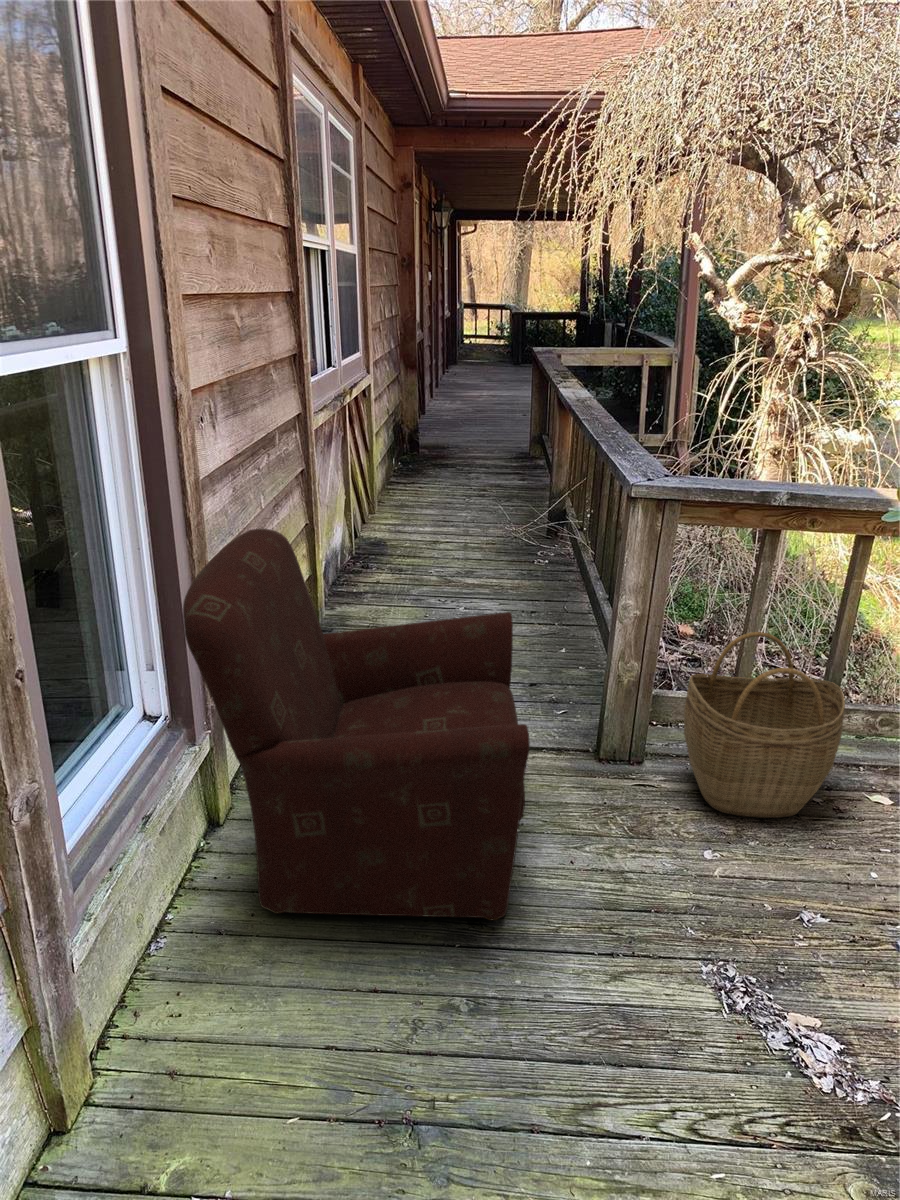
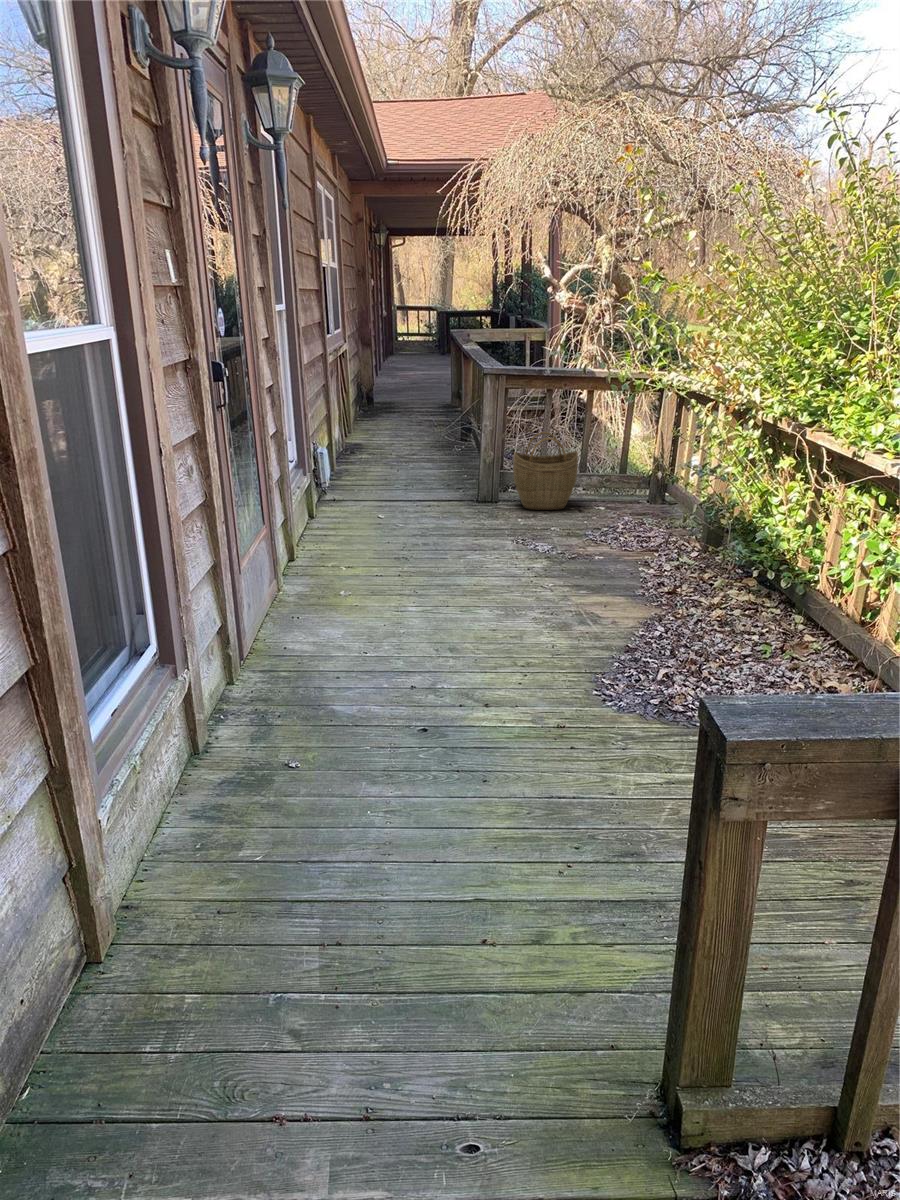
armchair: present [183,528,530,921] -> none [310,387,441,532]

